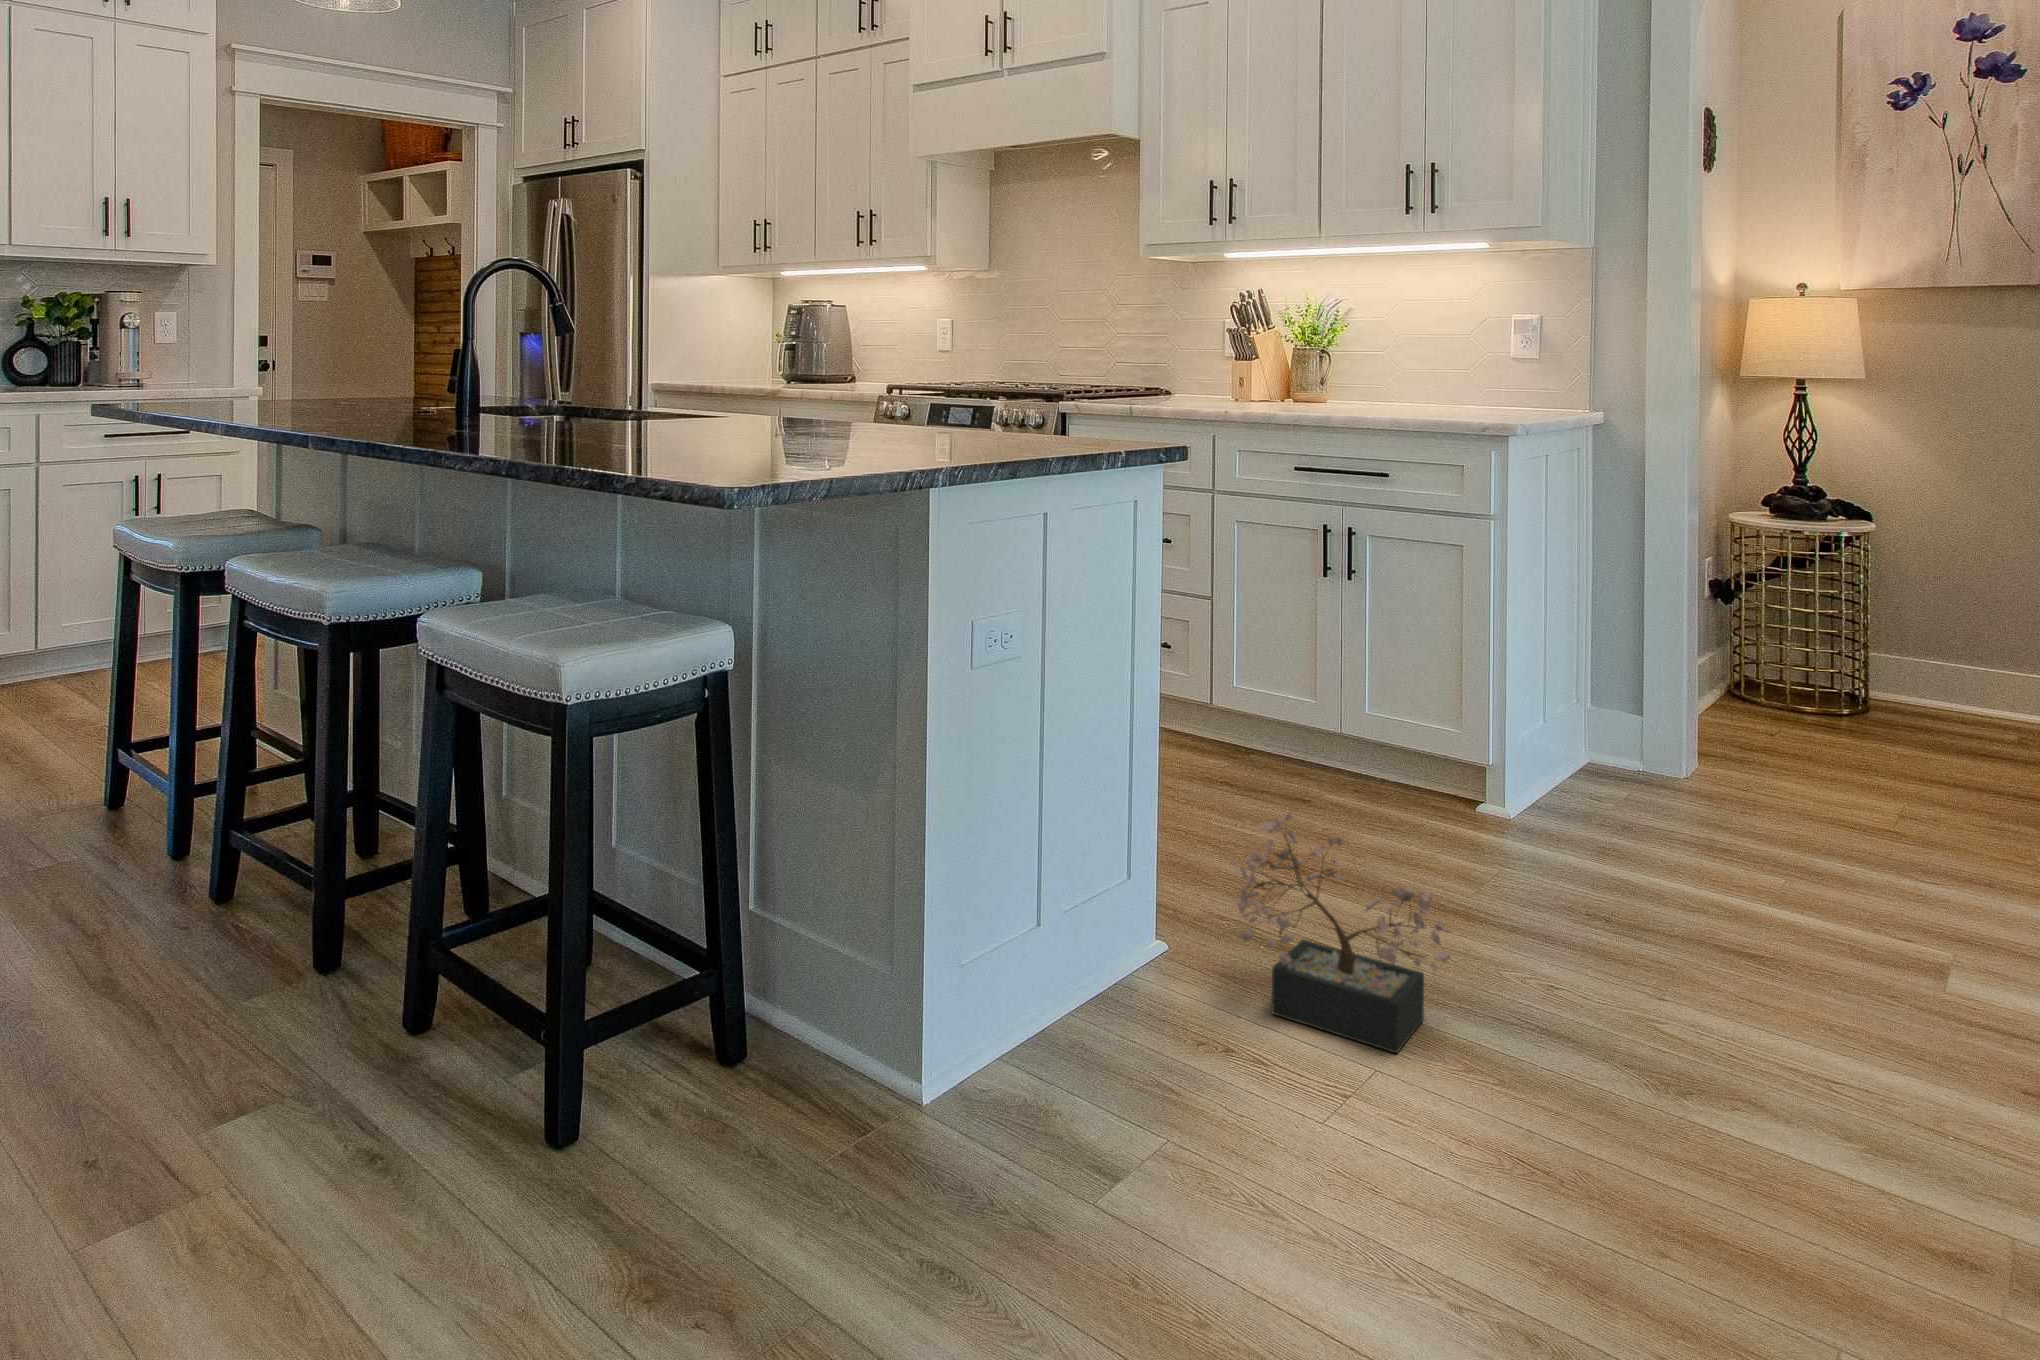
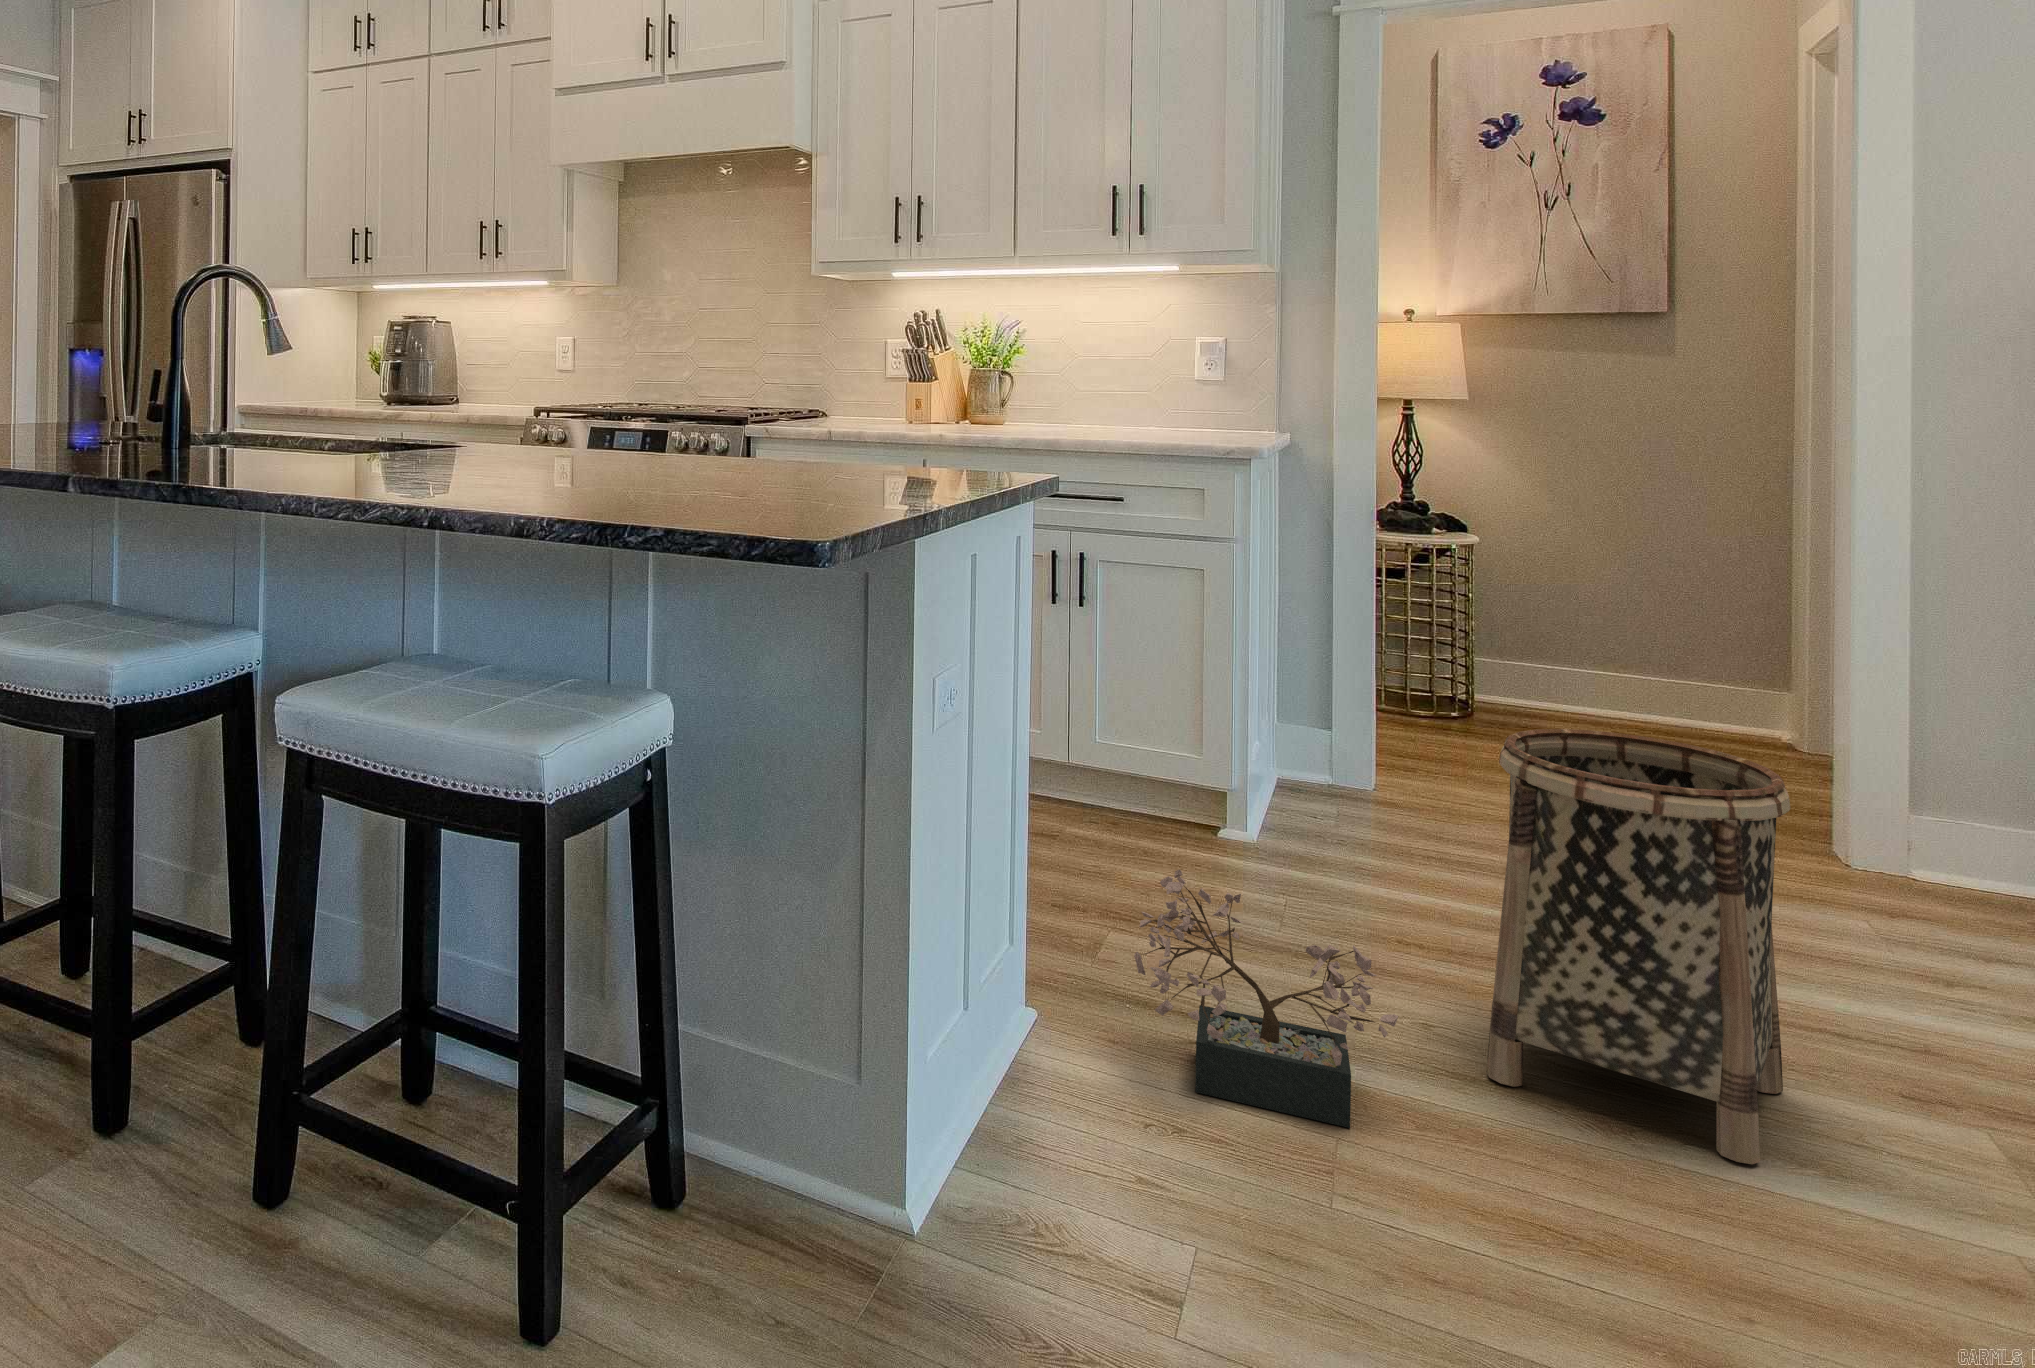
basket: none [1574,697,1878,1117] -> present [1487,729,1791,1164]

